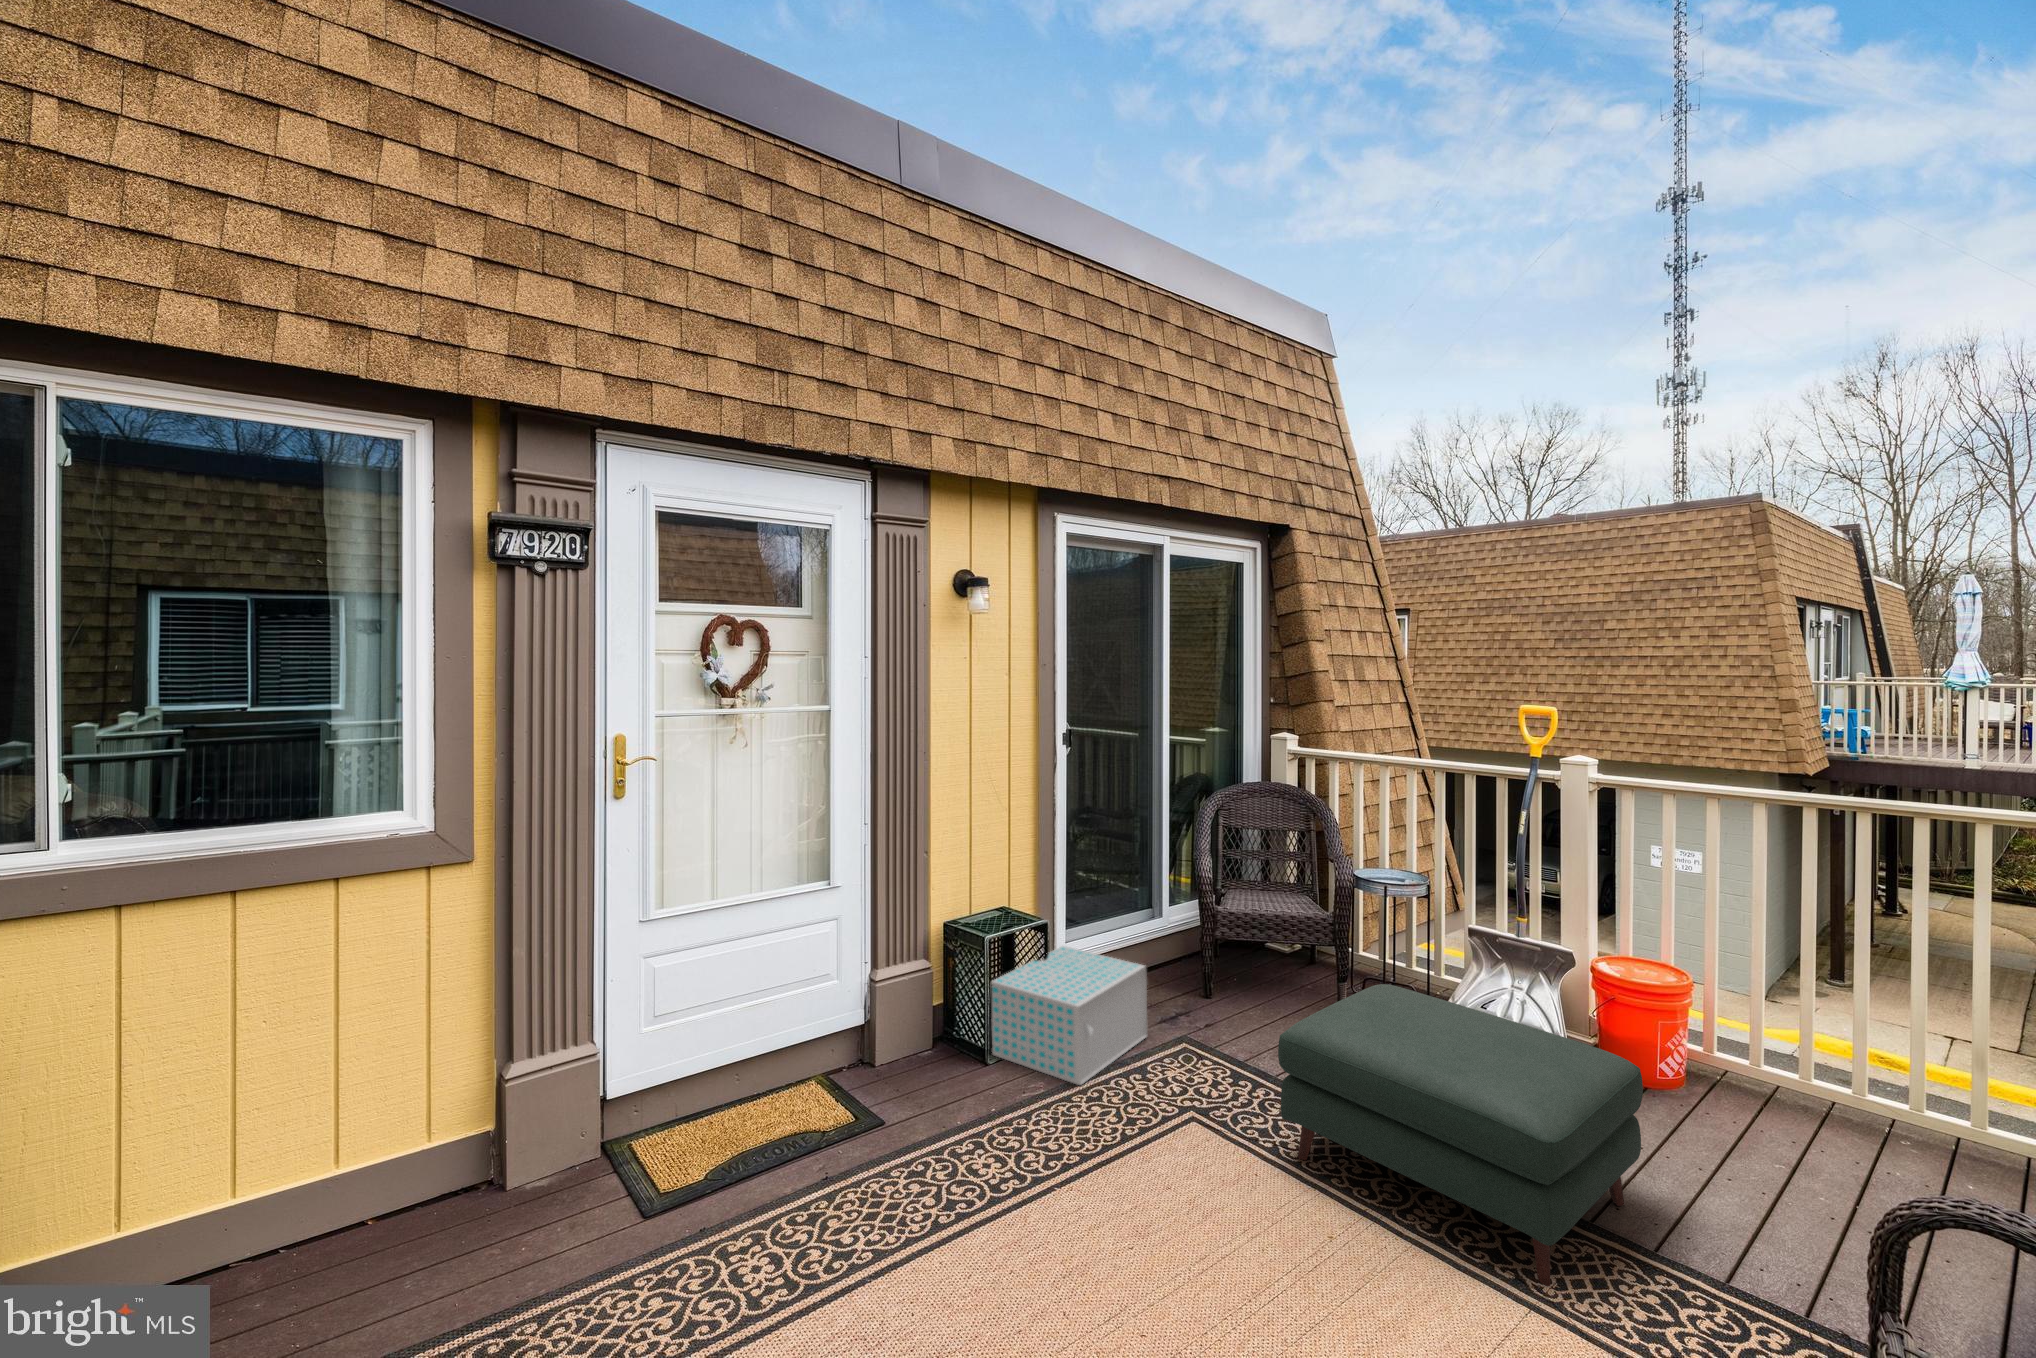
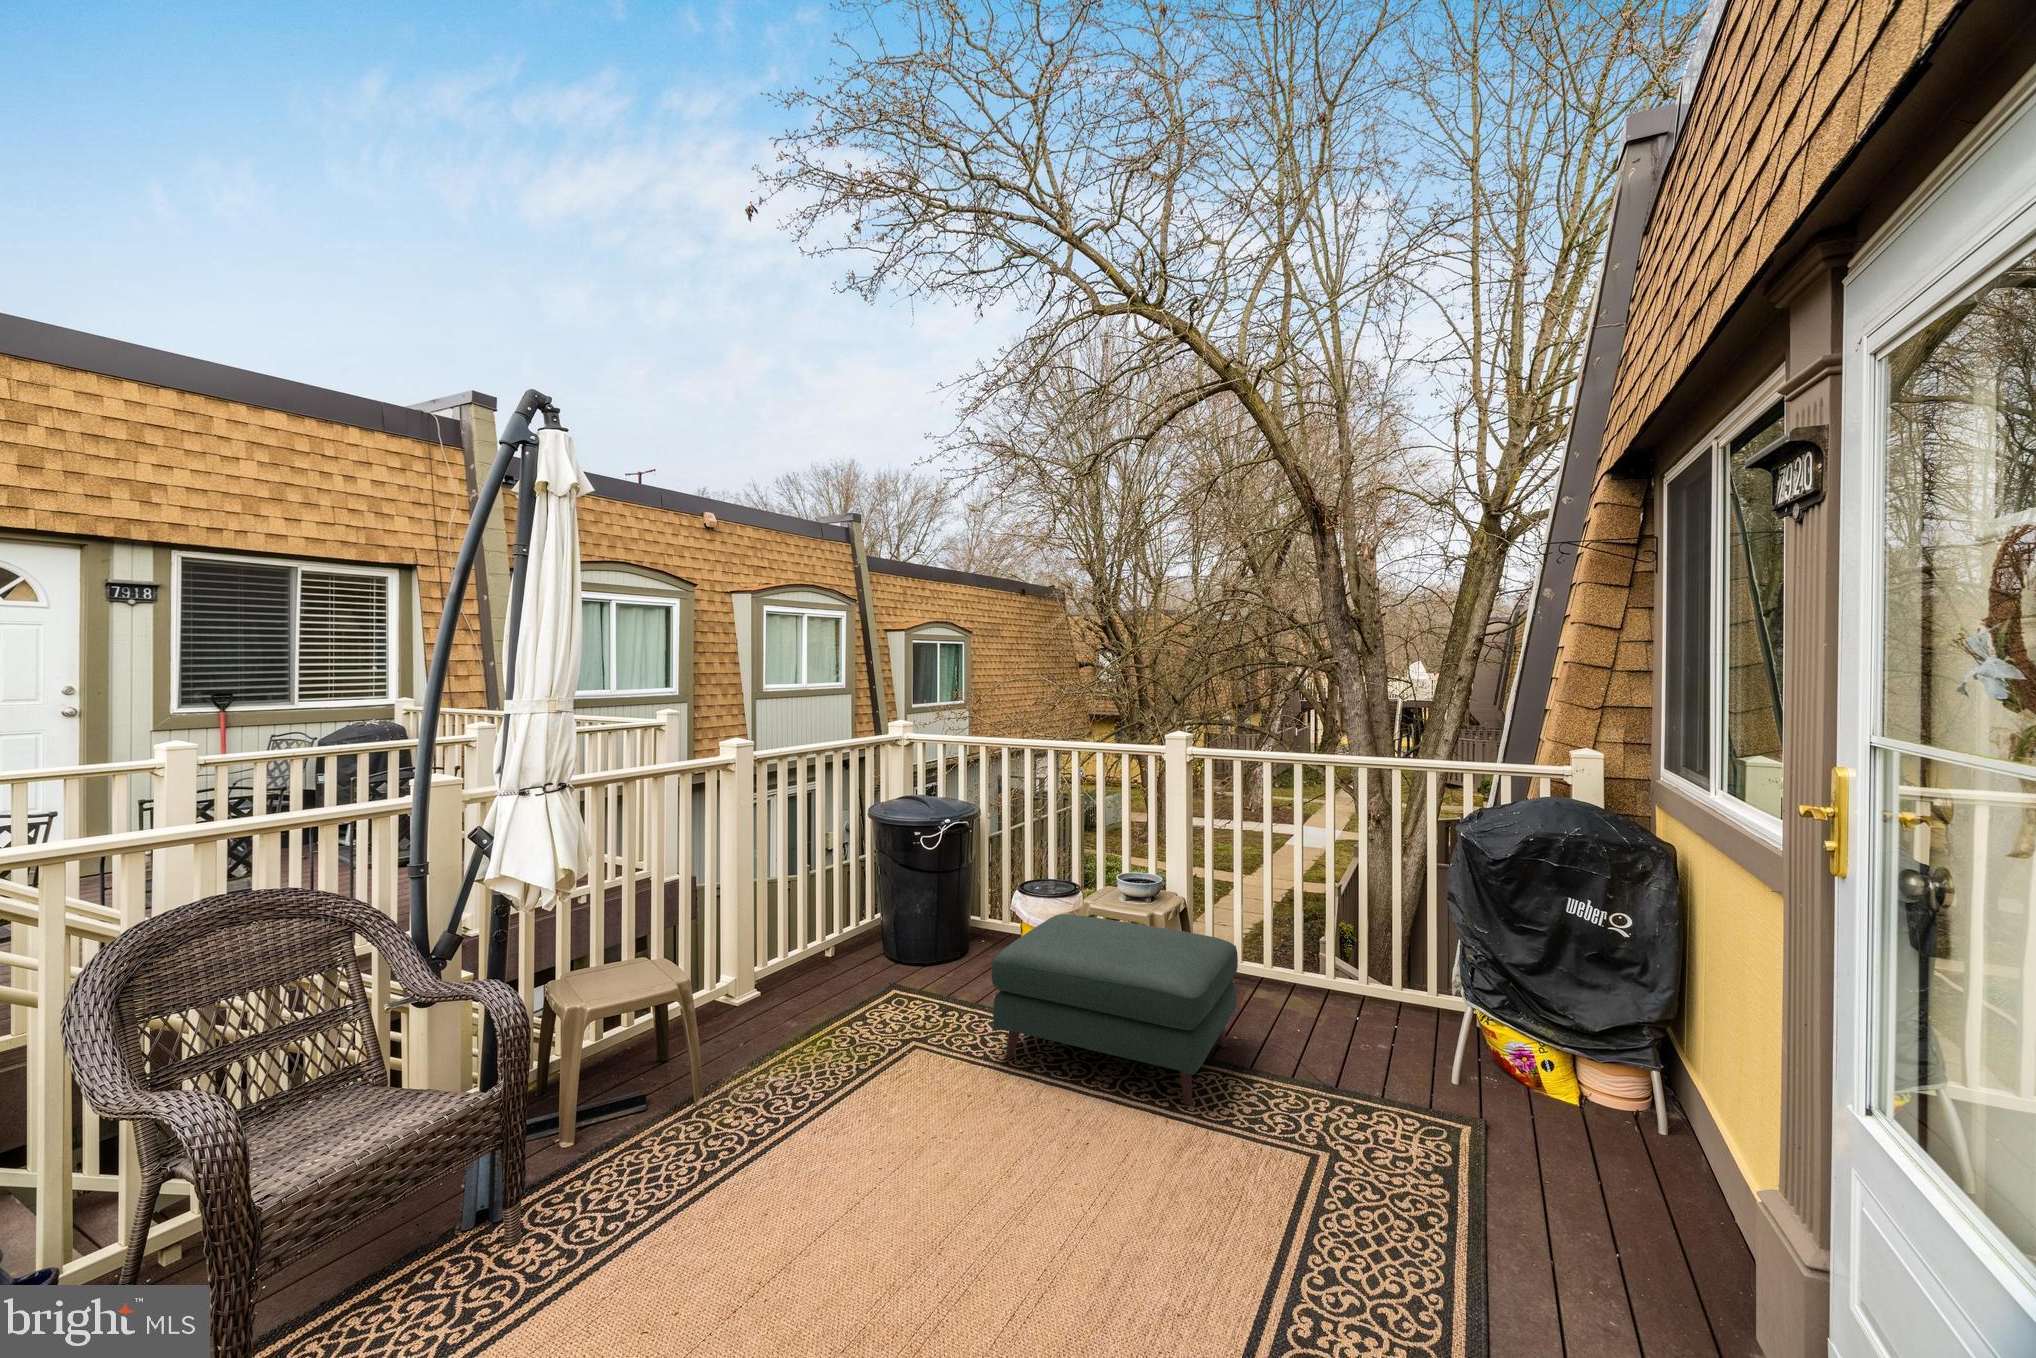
storage box: present [992,946,1148,1085] -> none [719,921,862,1038]

